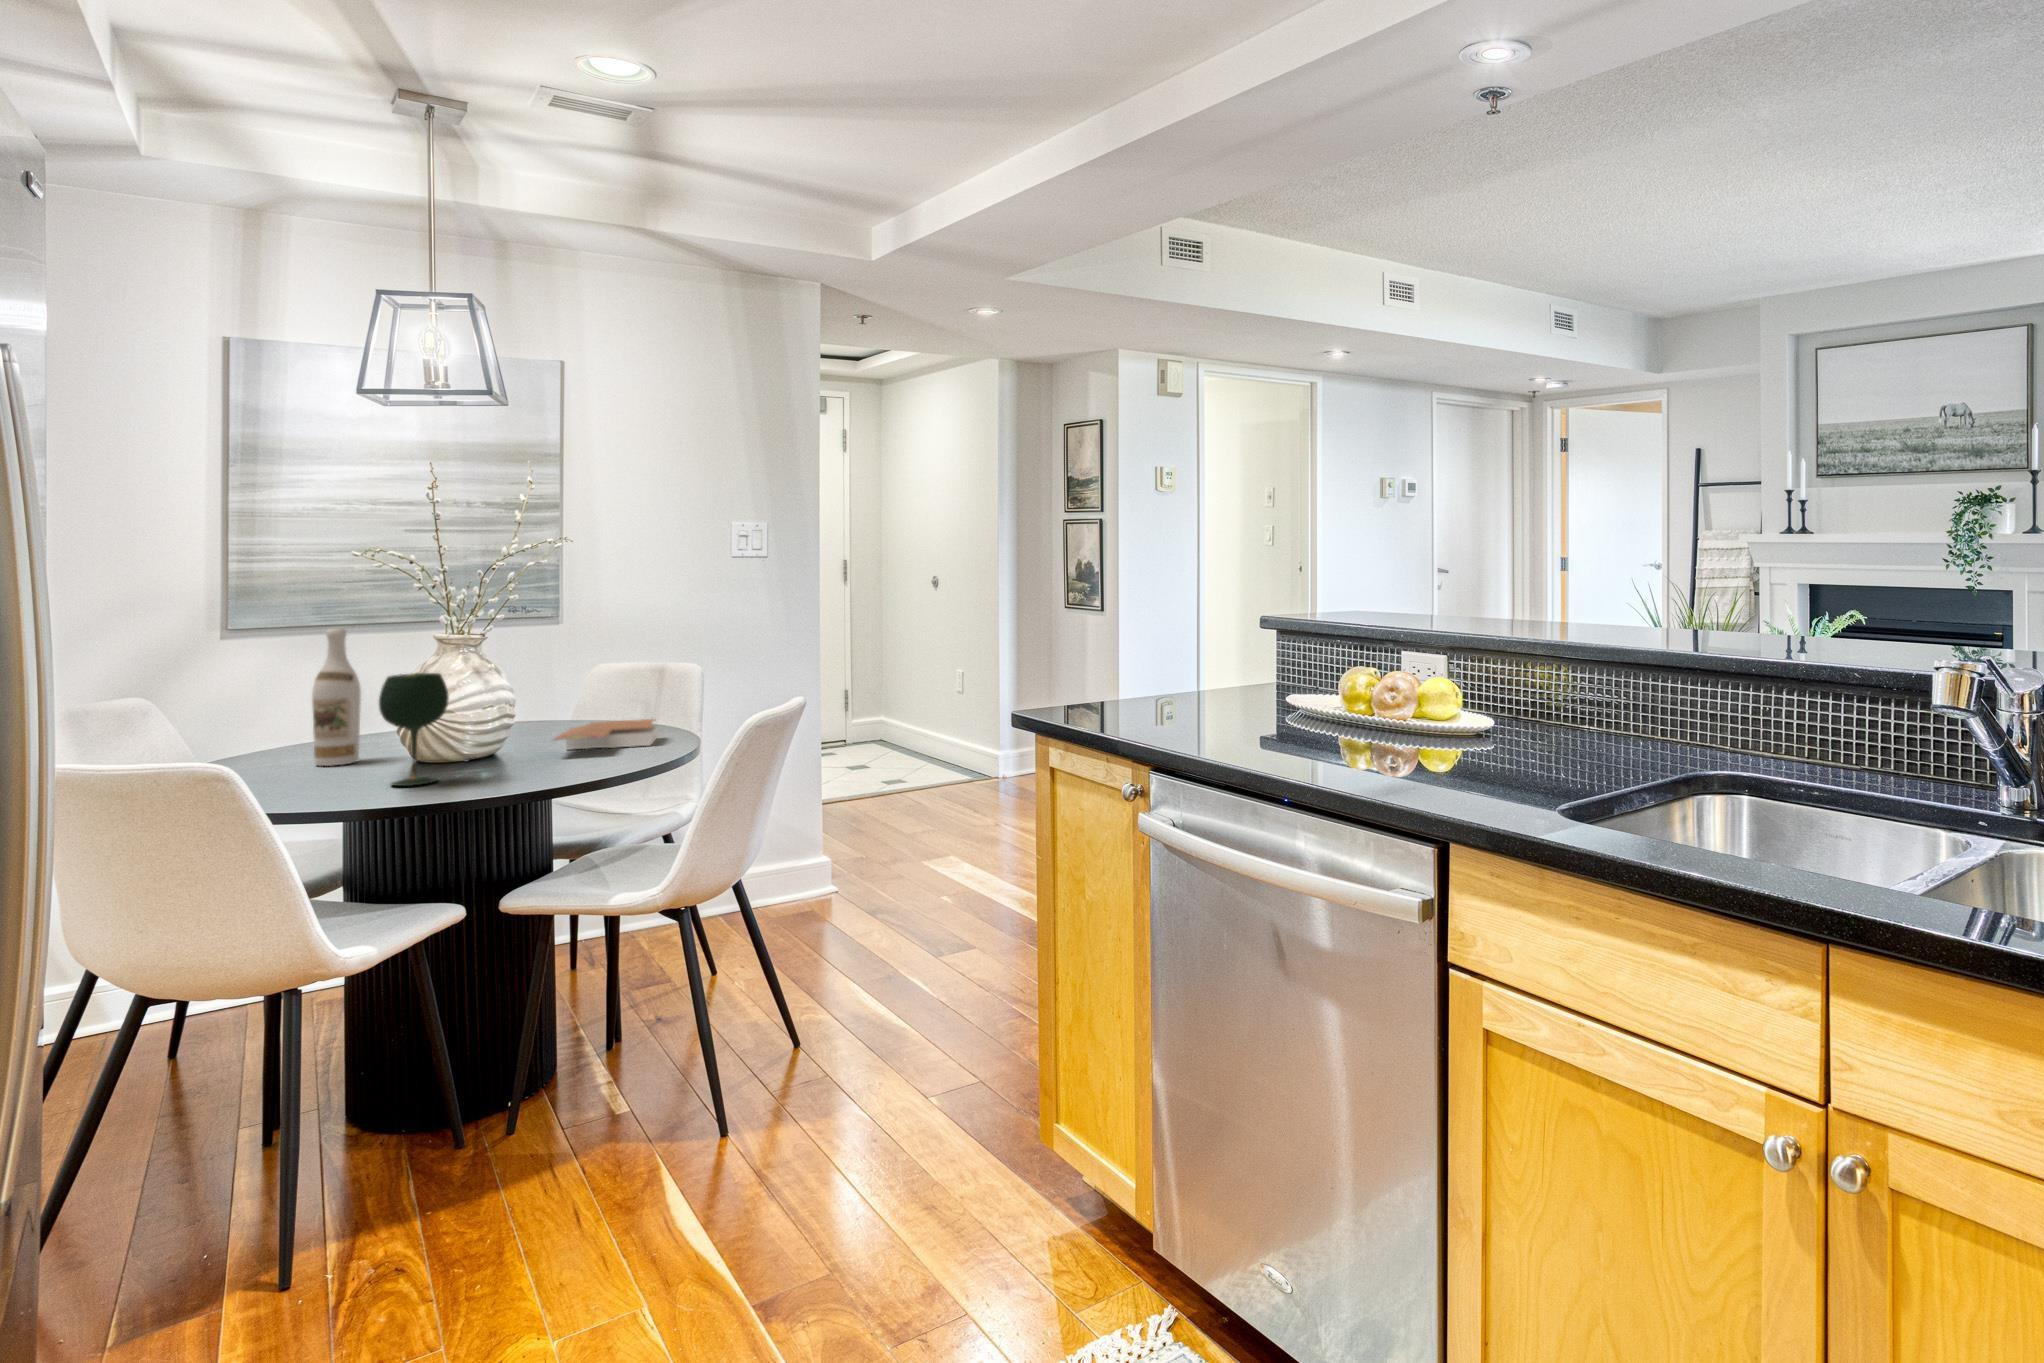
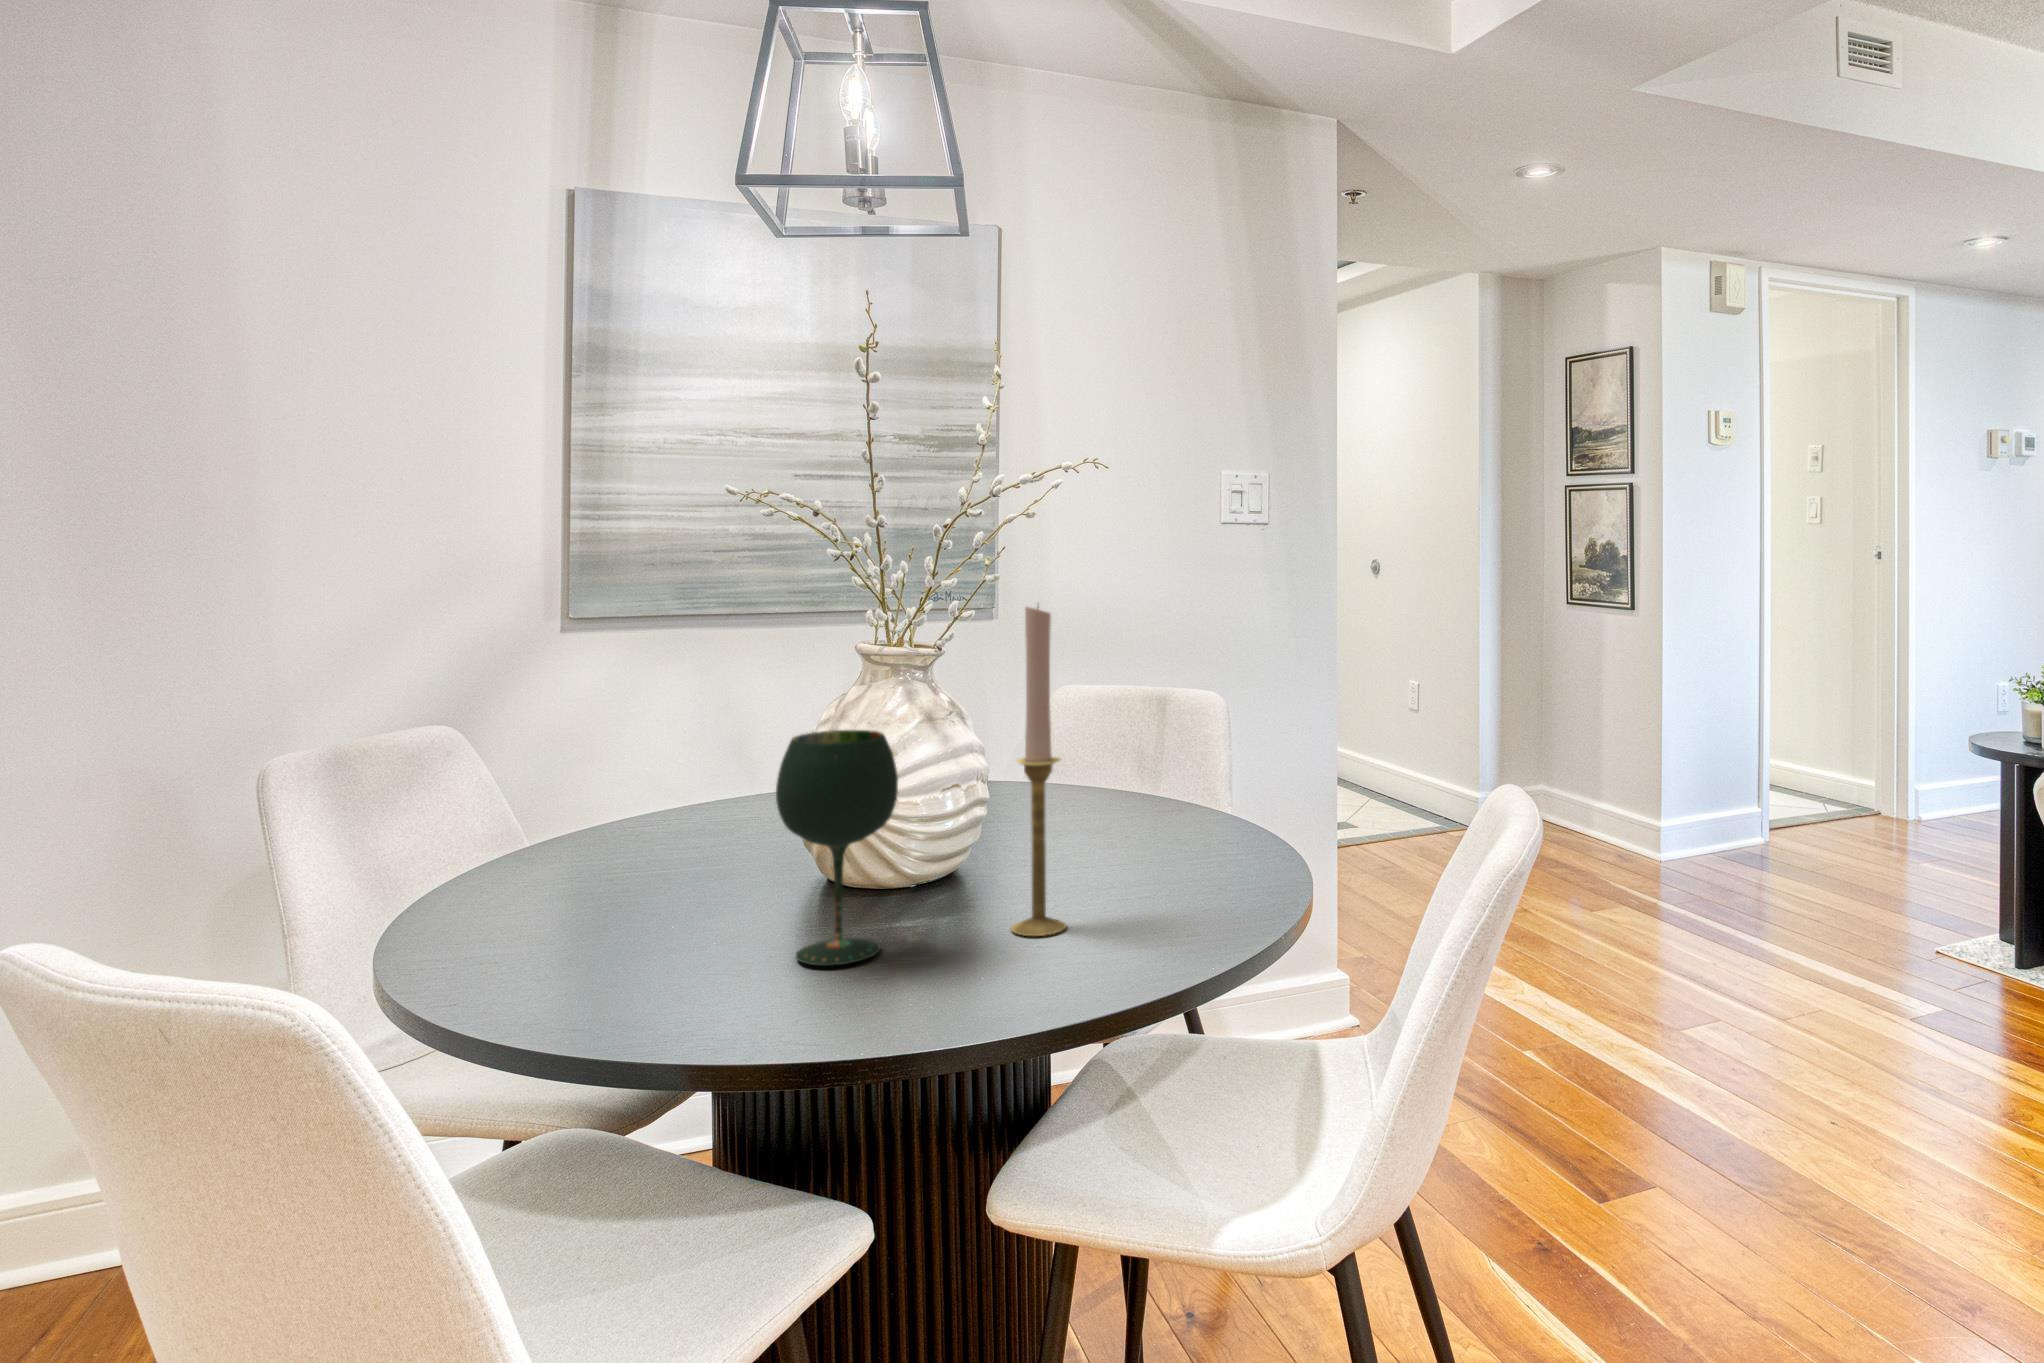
candlestick: none [514,607,547,773] -> present [1011,607,1066,936]
wine bottle: present [312,628,361,766] -> none [666,631,741,878]
book: present [554,719,658,750] -> none [1057,805,1210,860]

